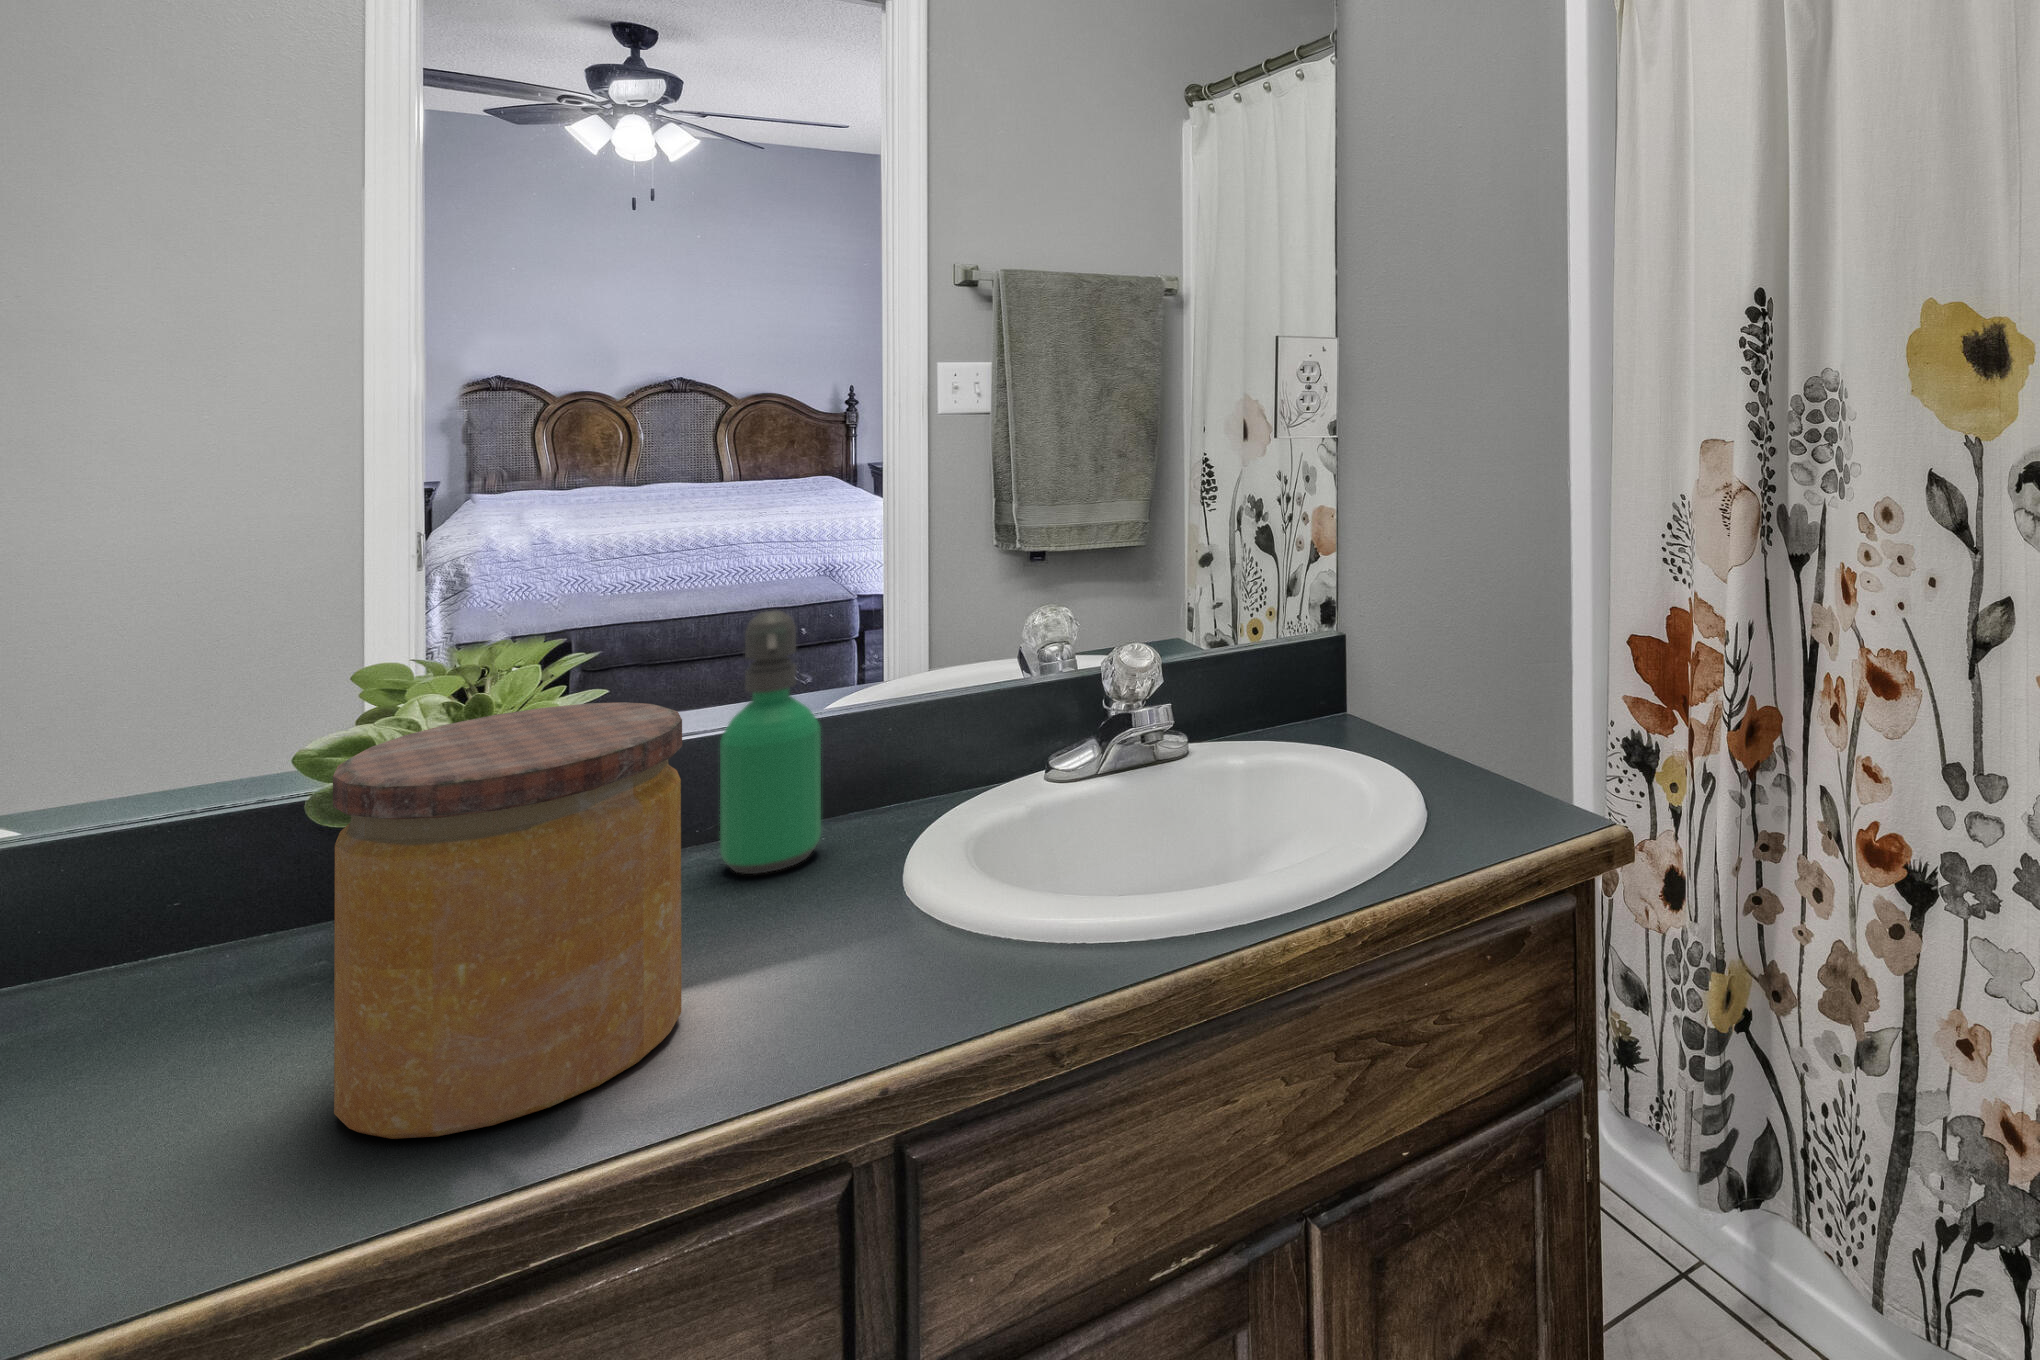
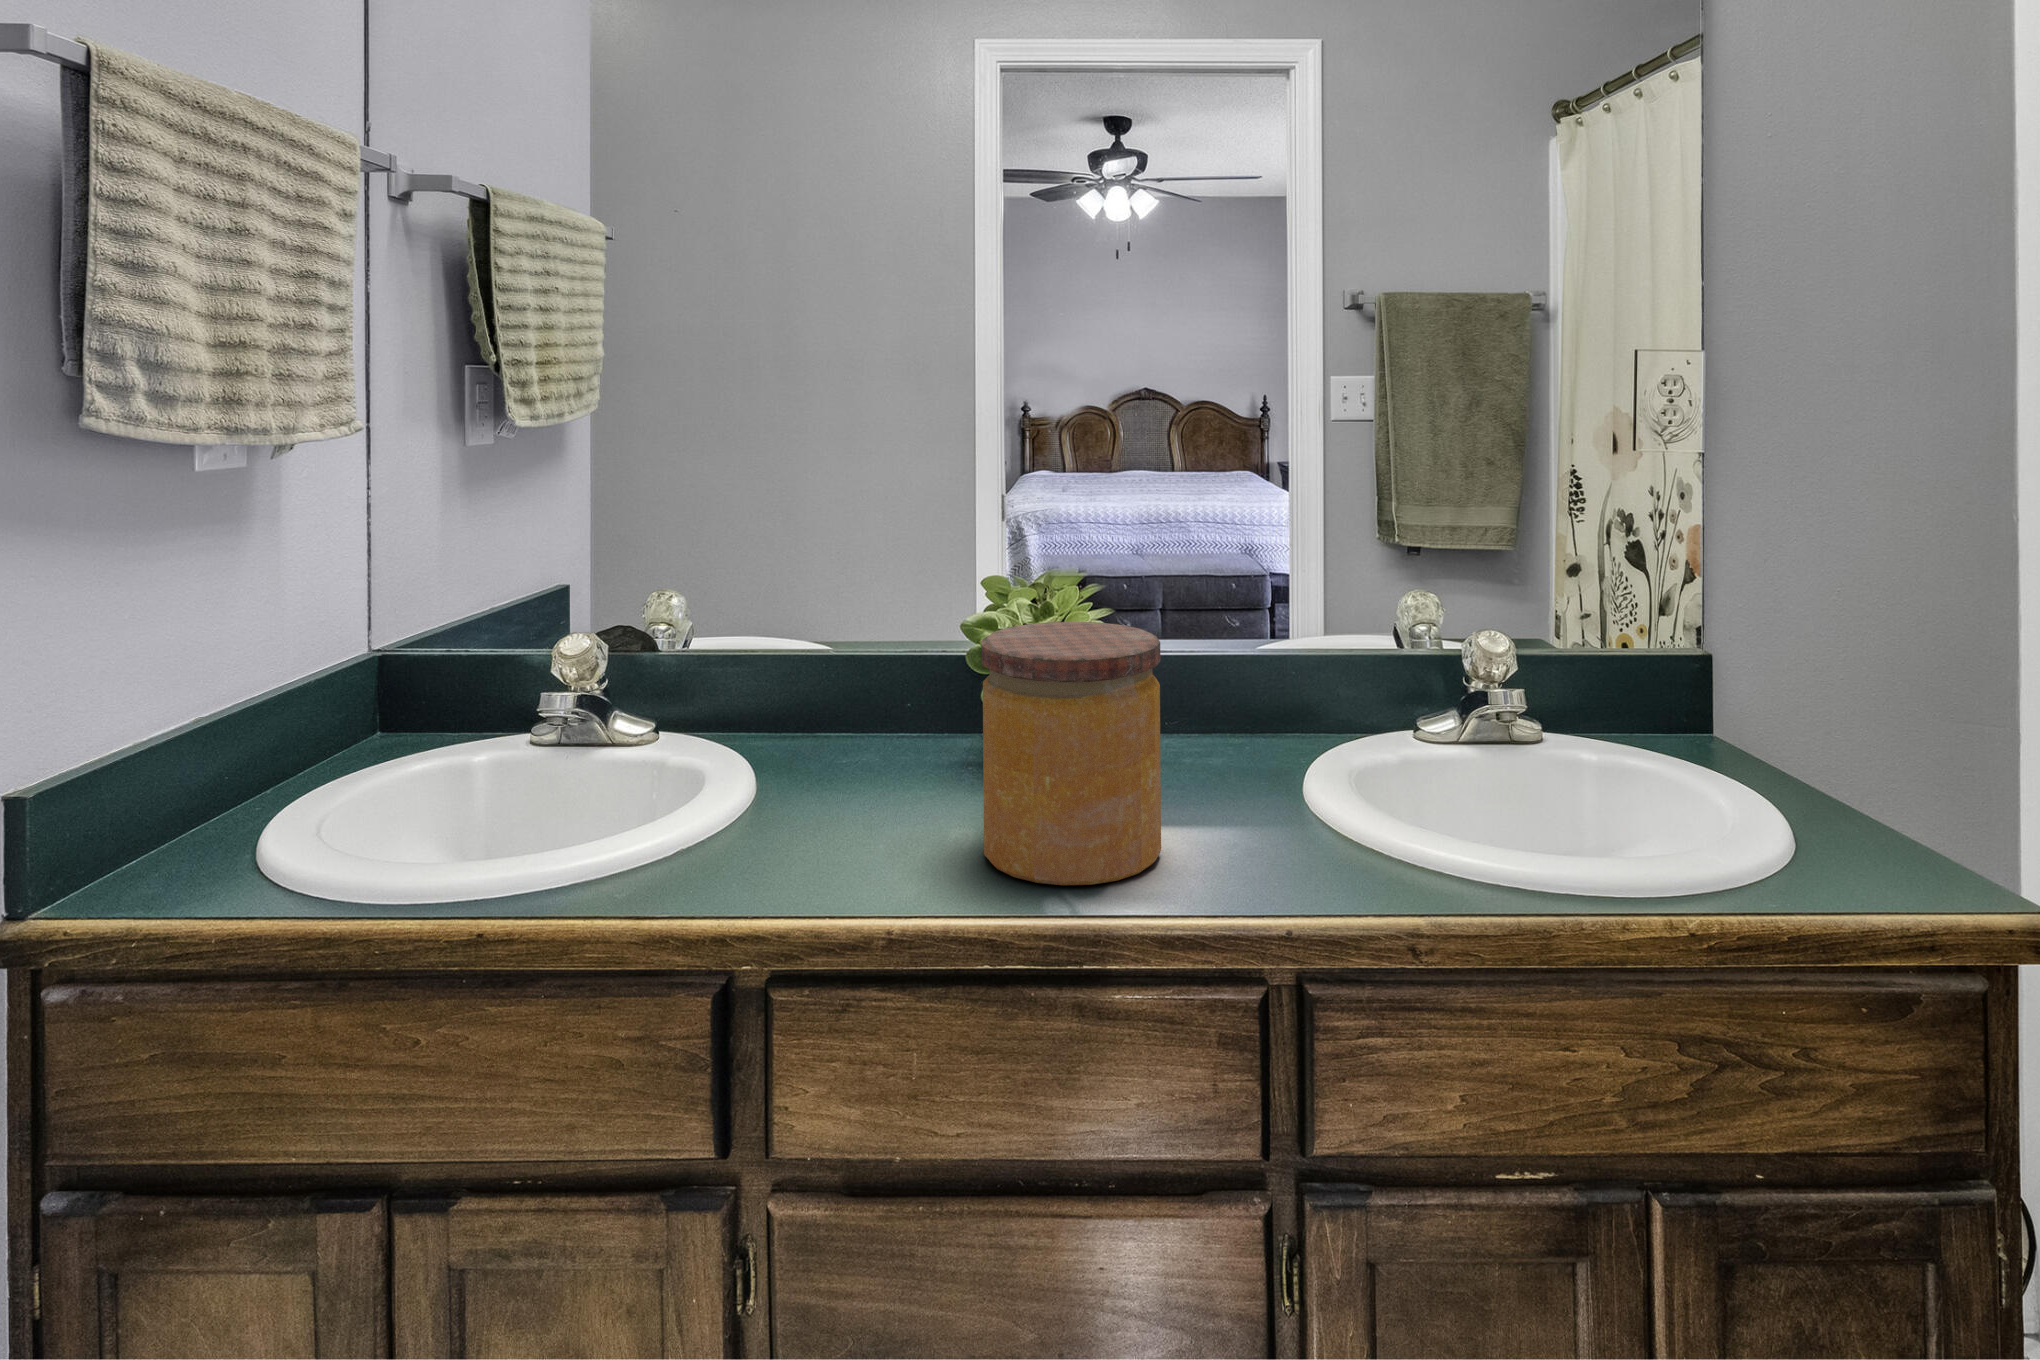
soap dispenser: present [720,611,821,874] -> none [1175,572,1243,774]

